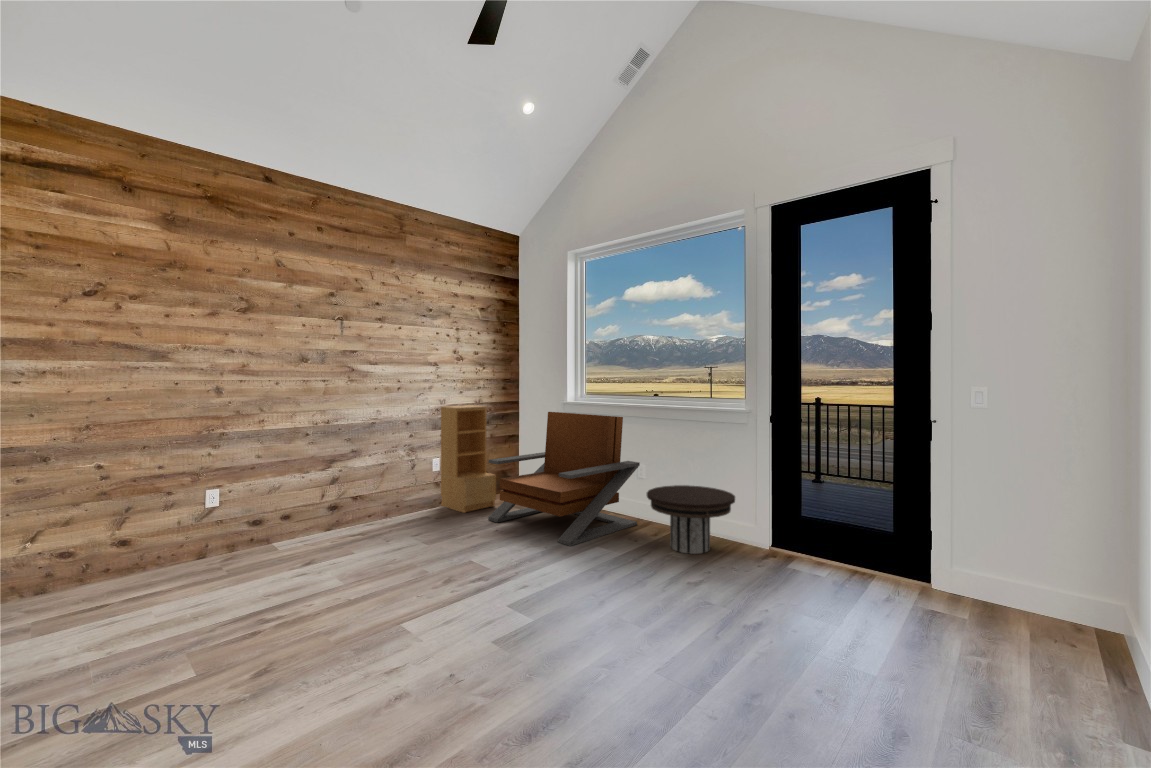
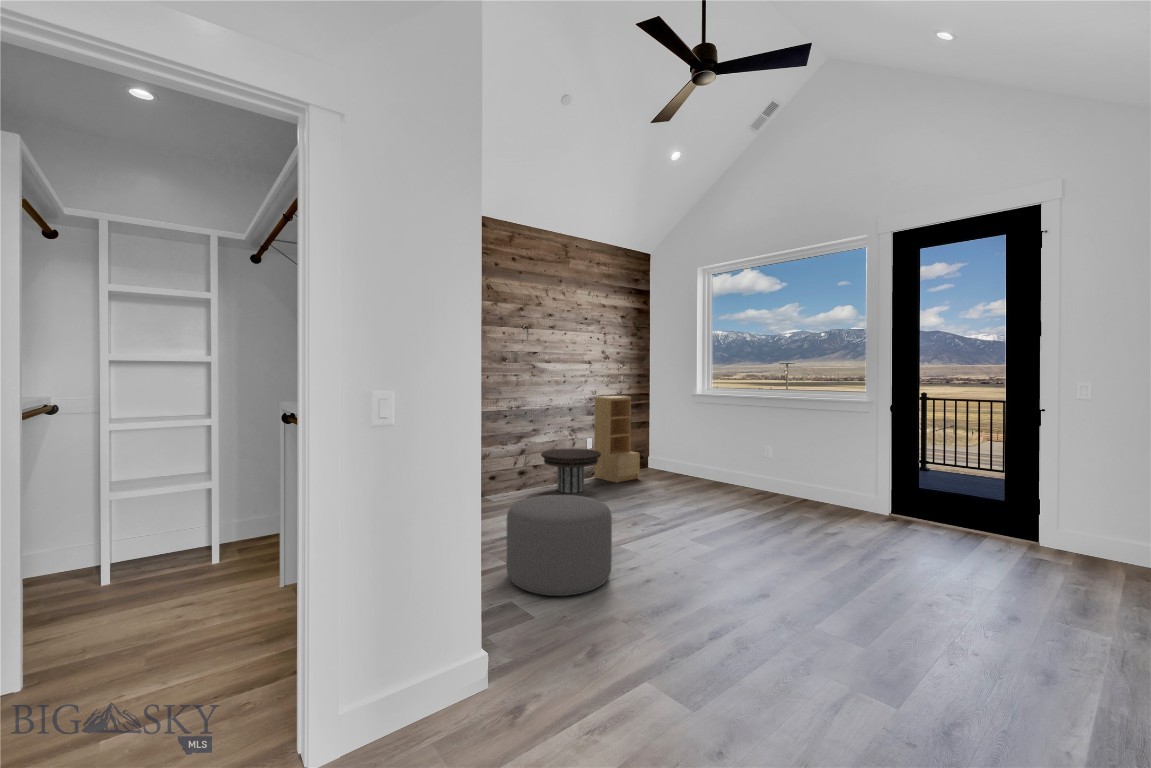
lounge chair: present [488,412,640,546] -> none [640,402,769,508]
side table: present [647,485,735,554] -> present [541,449,601,493]
ottoman: none [161,552,345,724] -> present [507,495,612,596]

